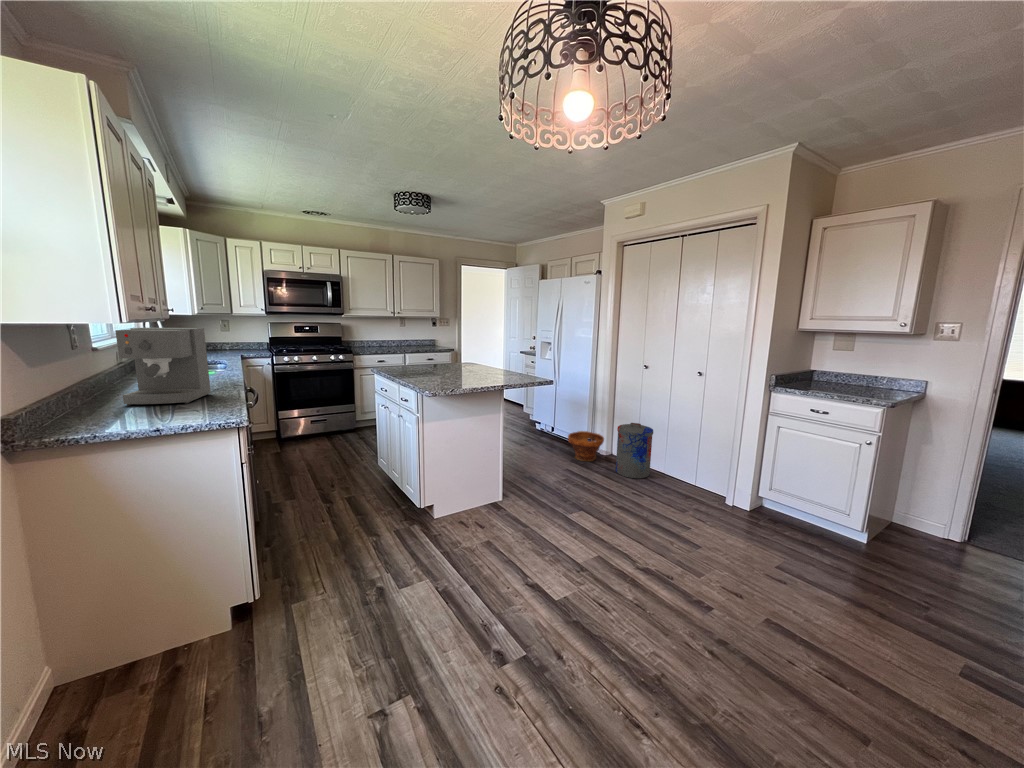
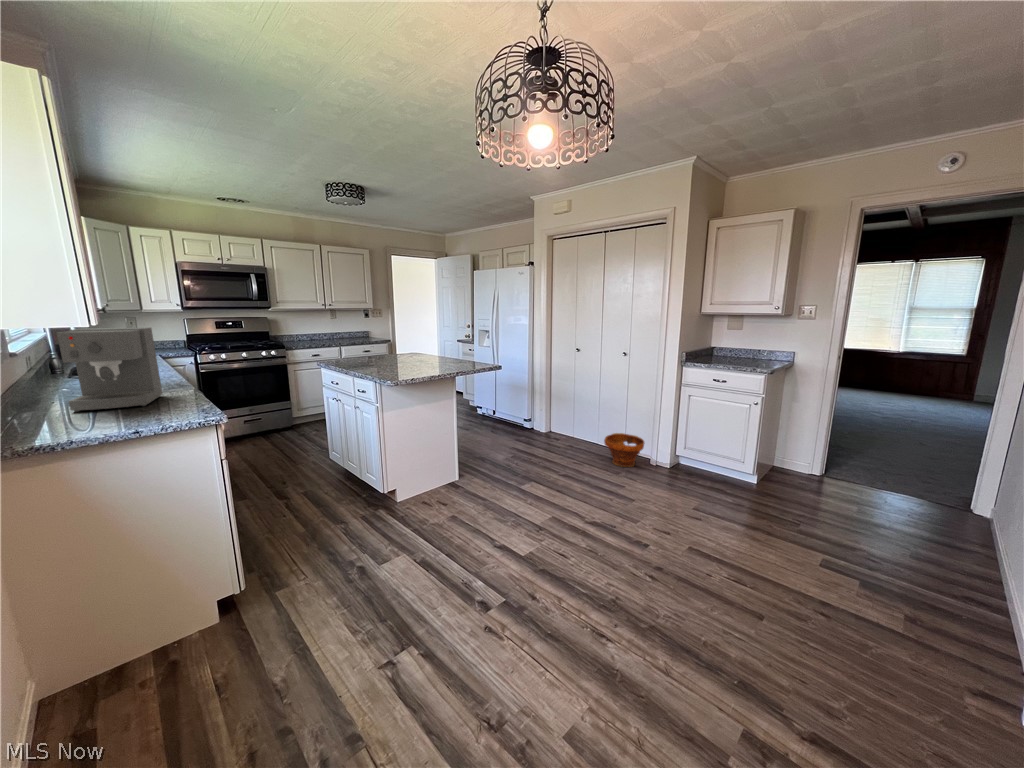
trash can: present [616,423,653,478] -> none [556,401,587,450]
planter: present [568,431,604,461] -> present [604,433,645,467]

